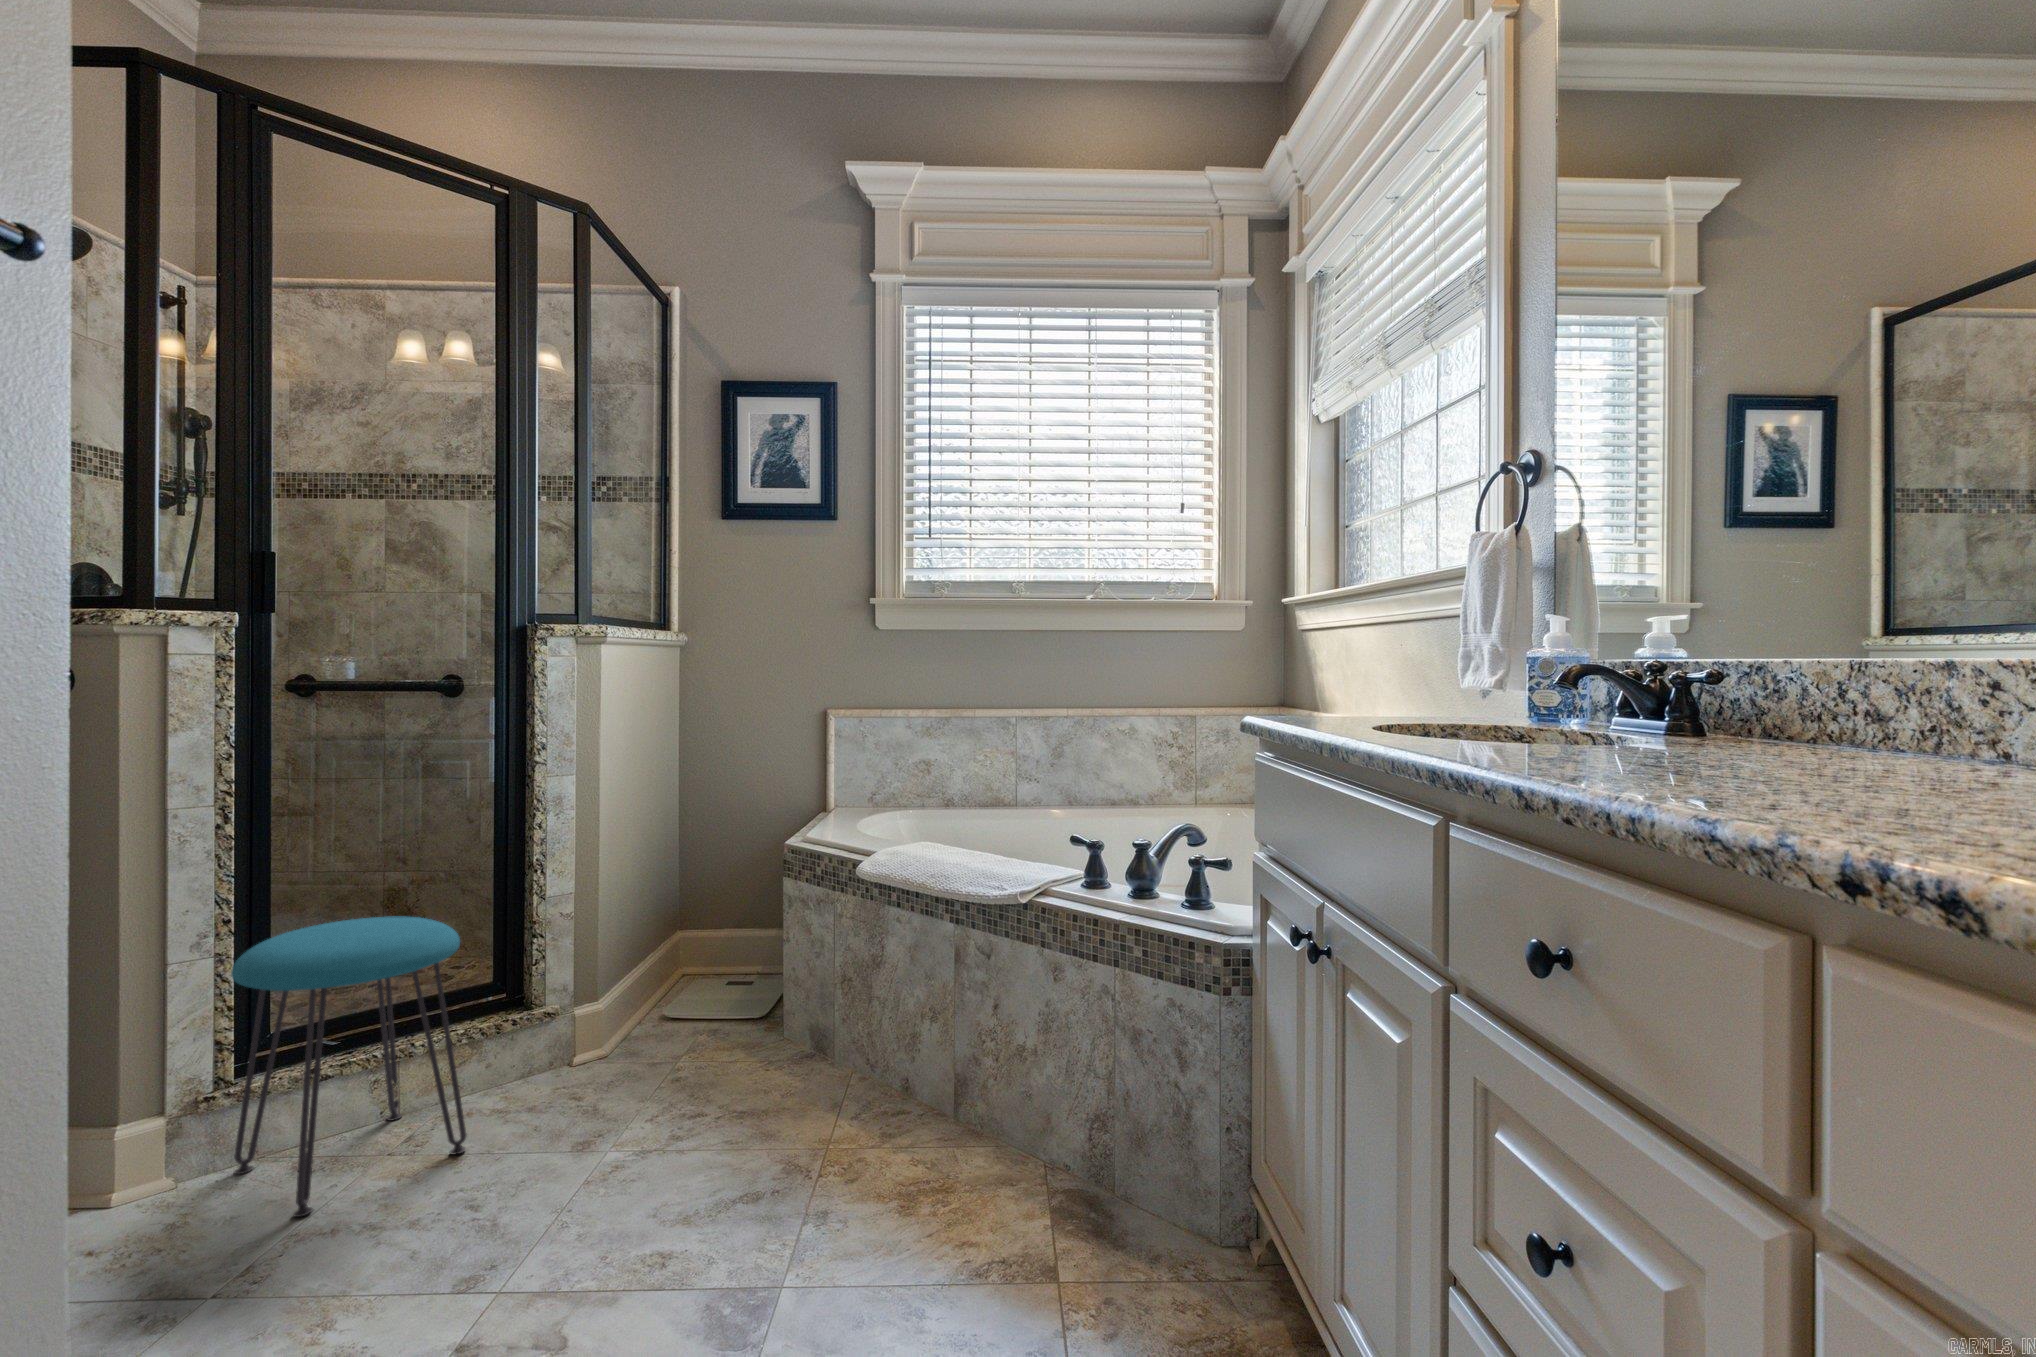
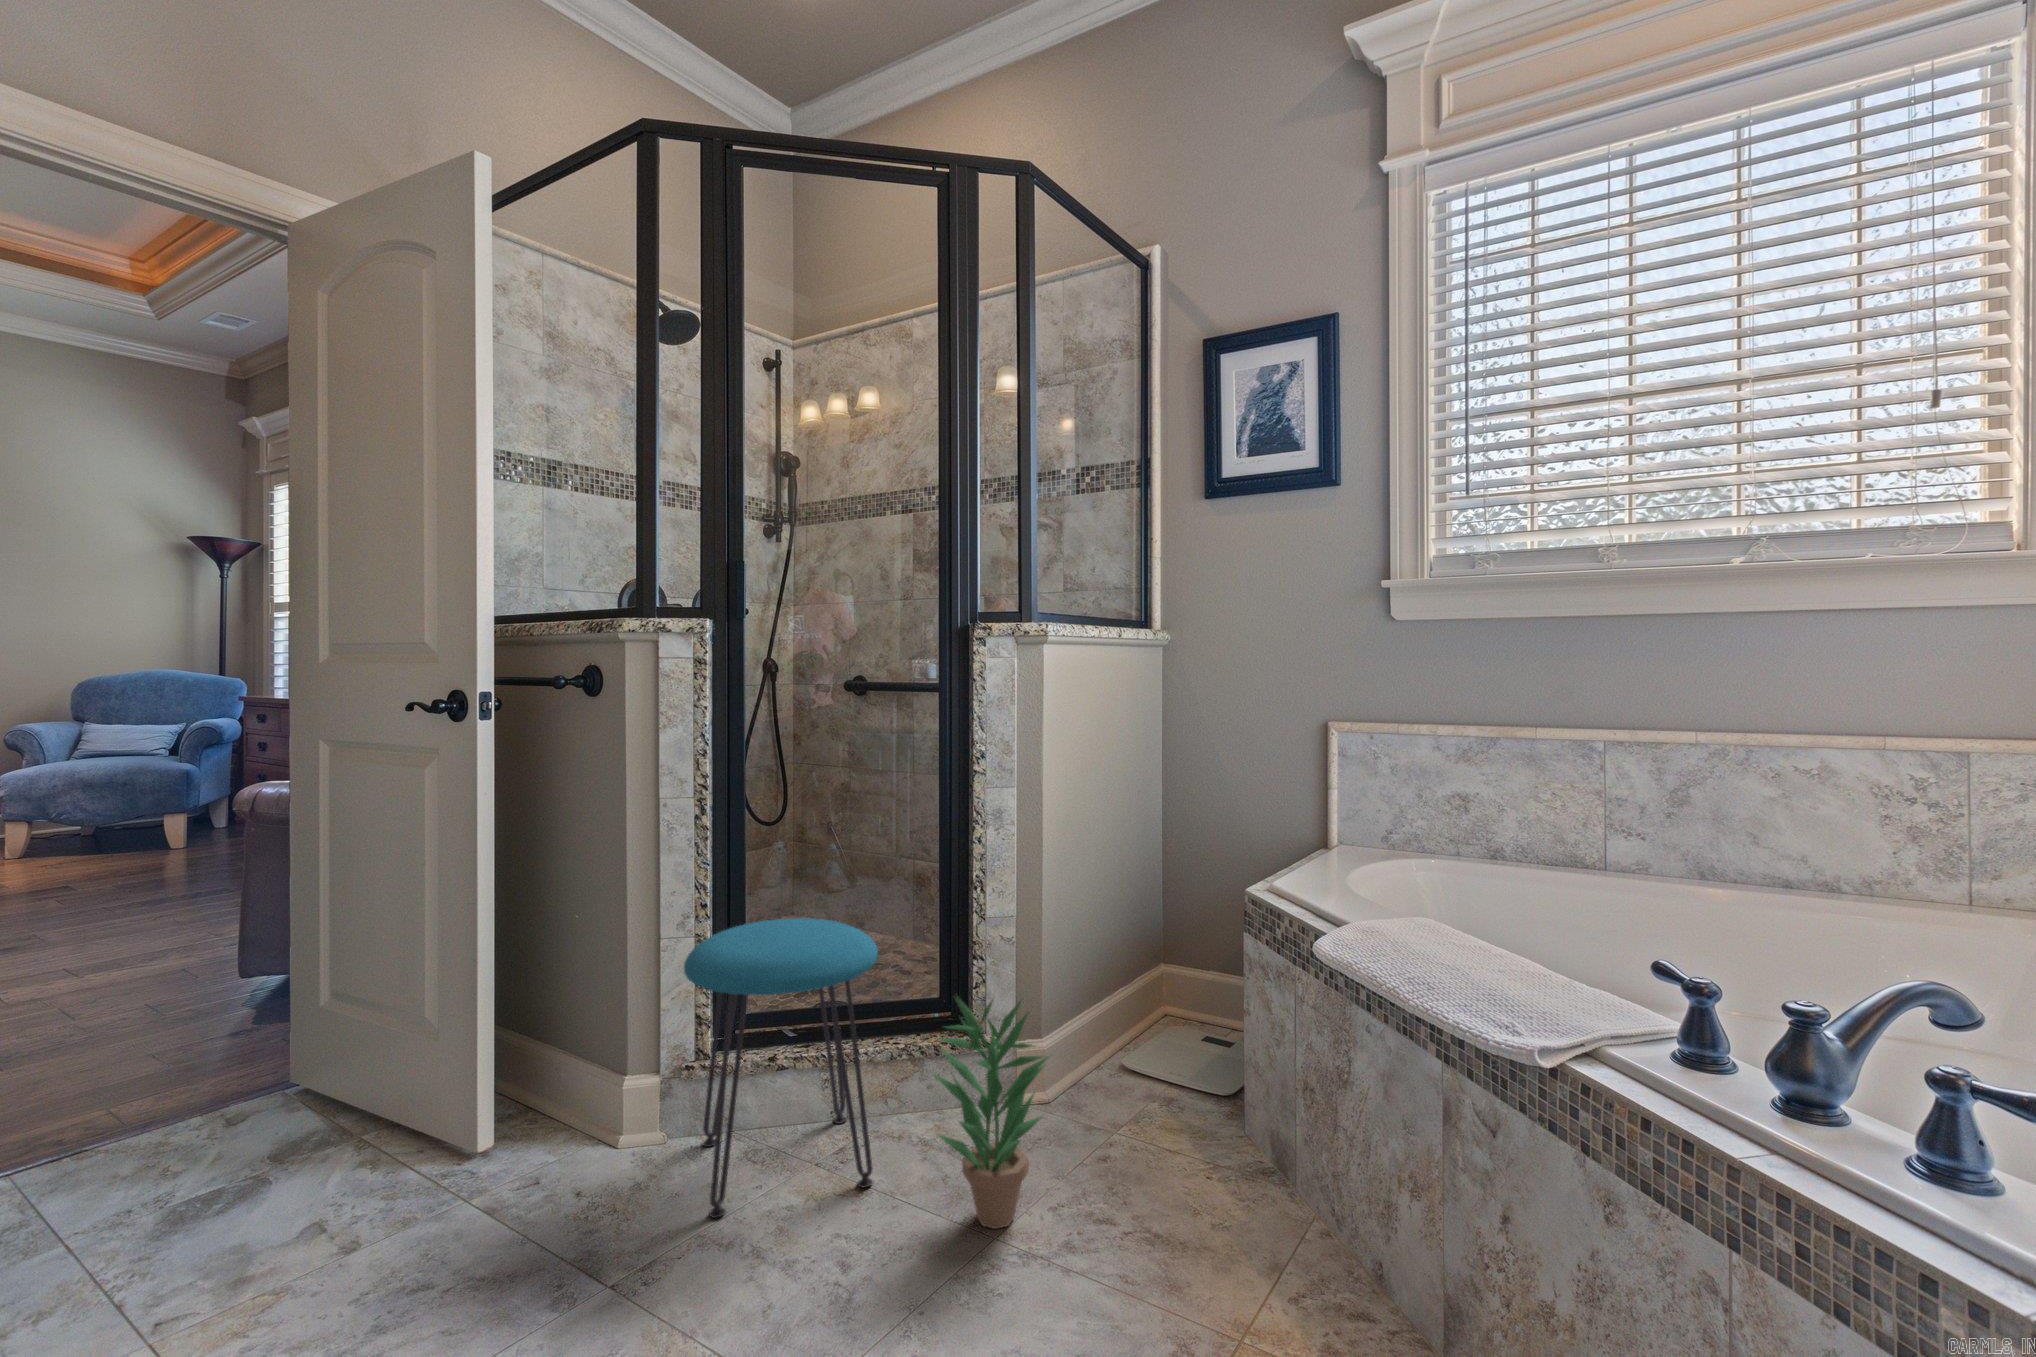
potted plant: none [543,942,658,1147] -> present [933,994,1052,1229]

